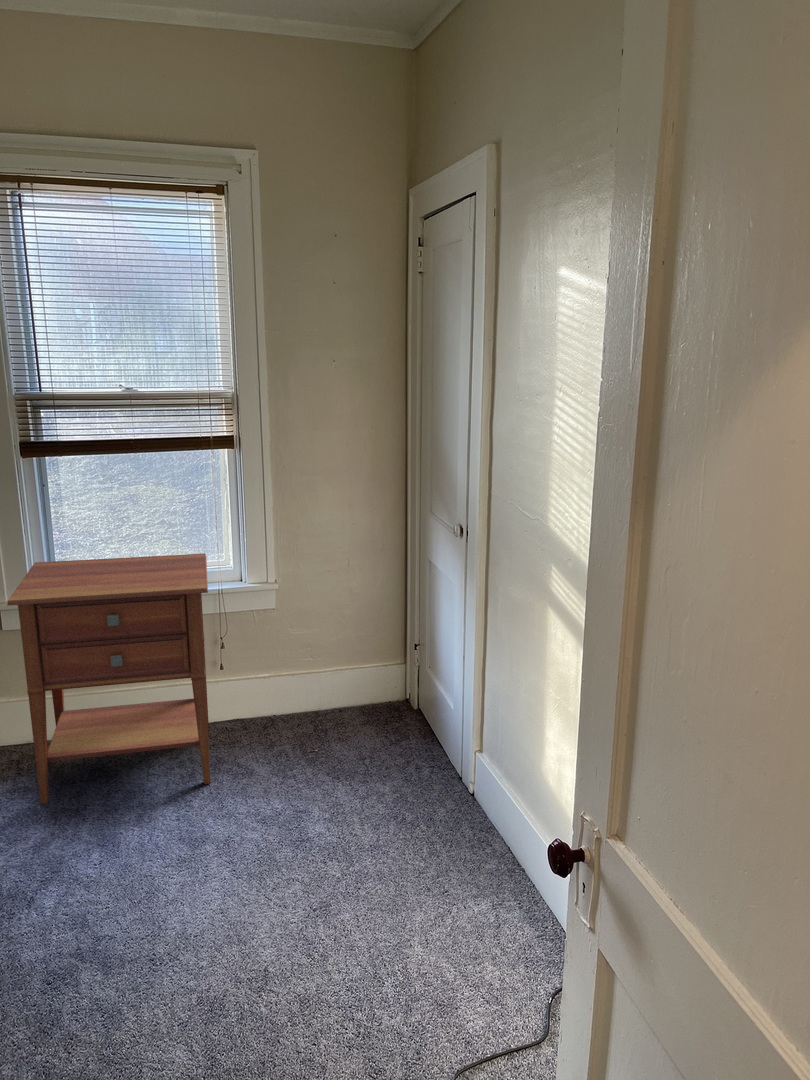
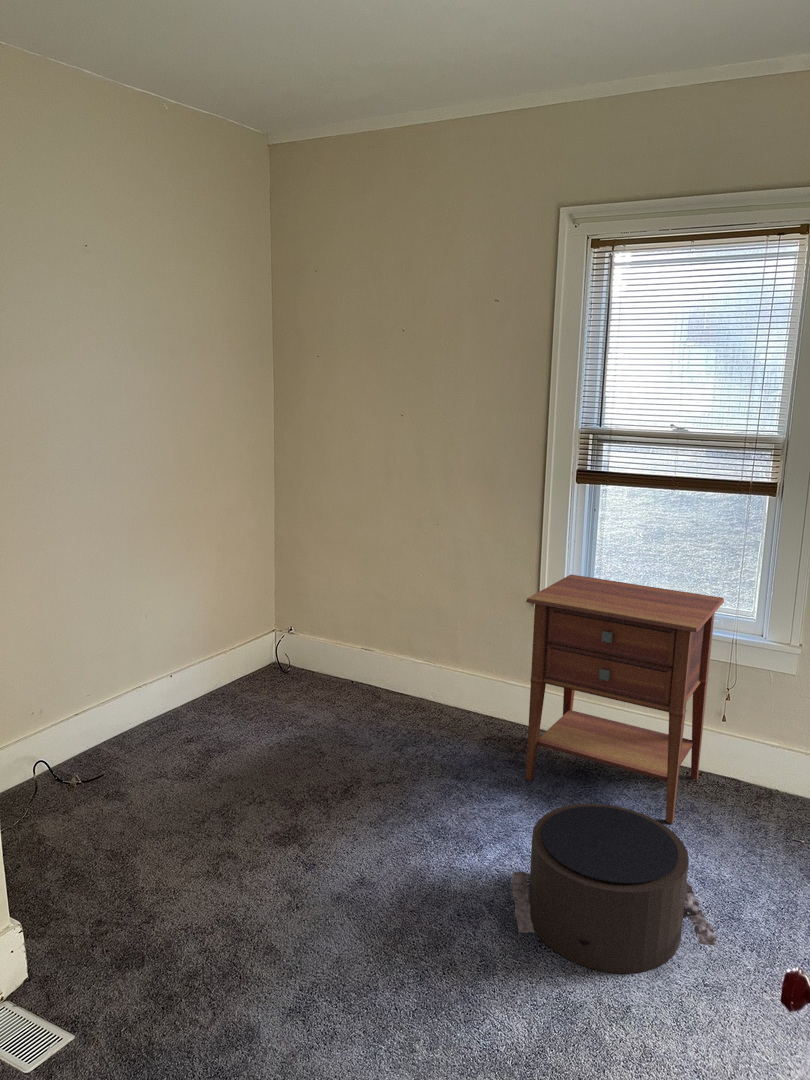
pouf: none [95,785,313,963] -> present [512,804,717,973]

